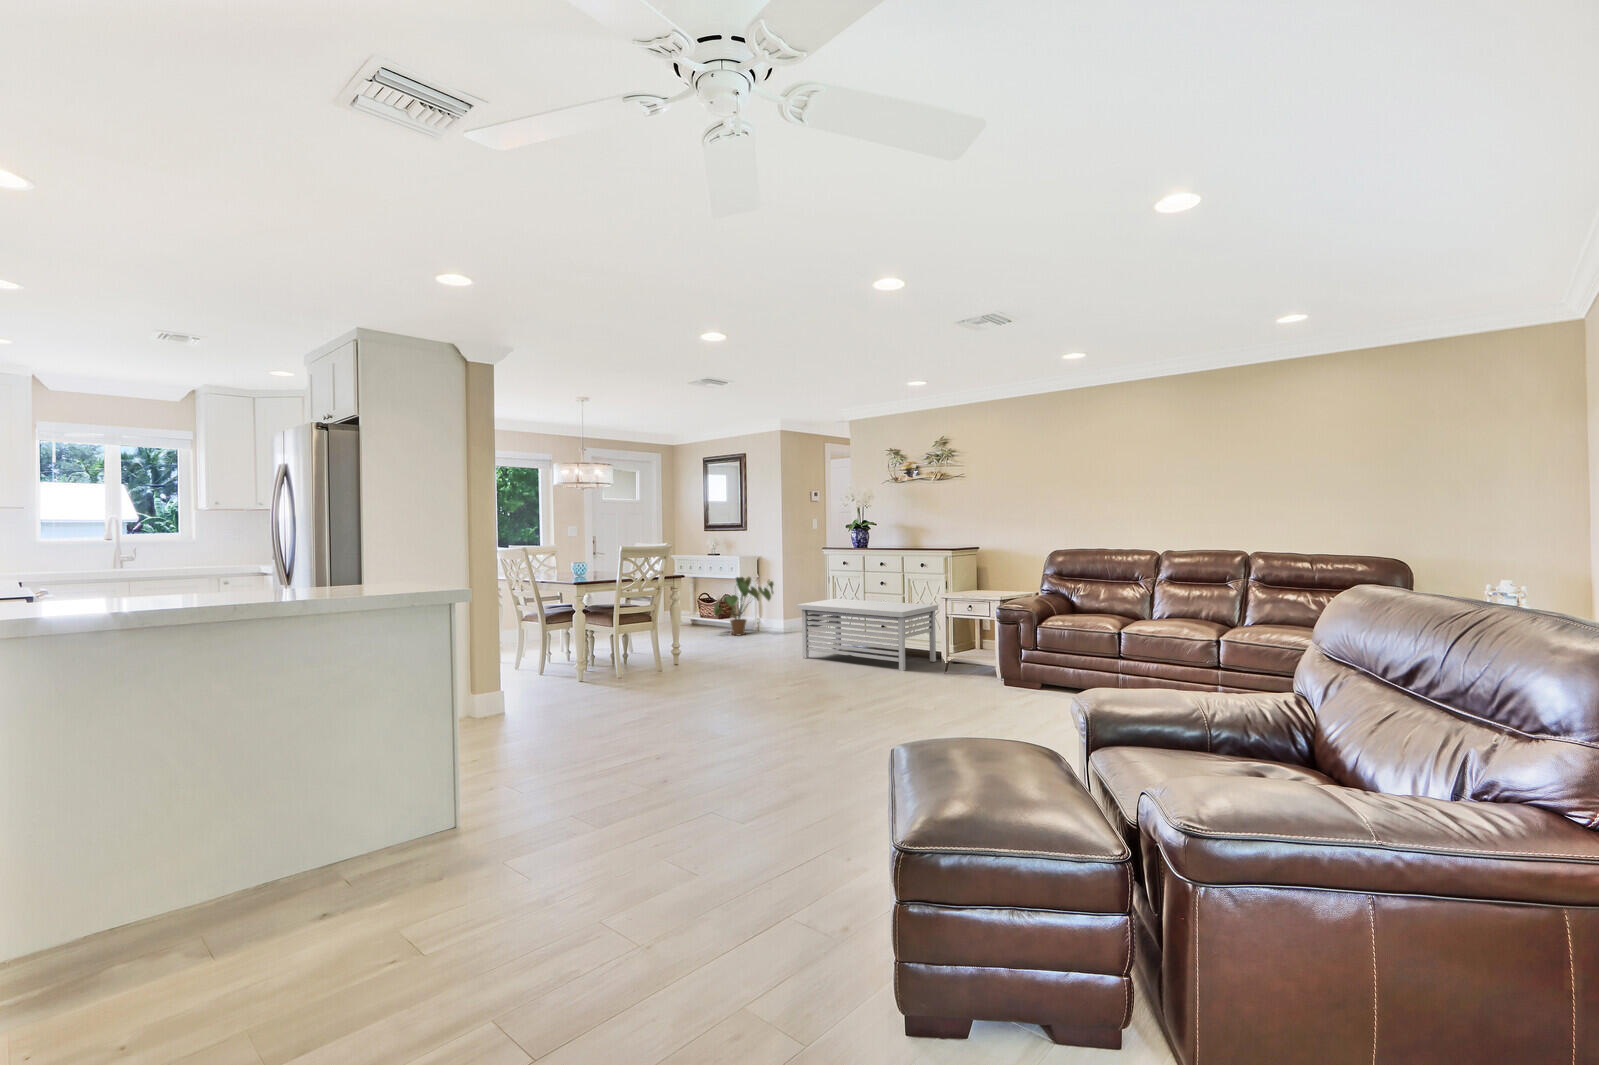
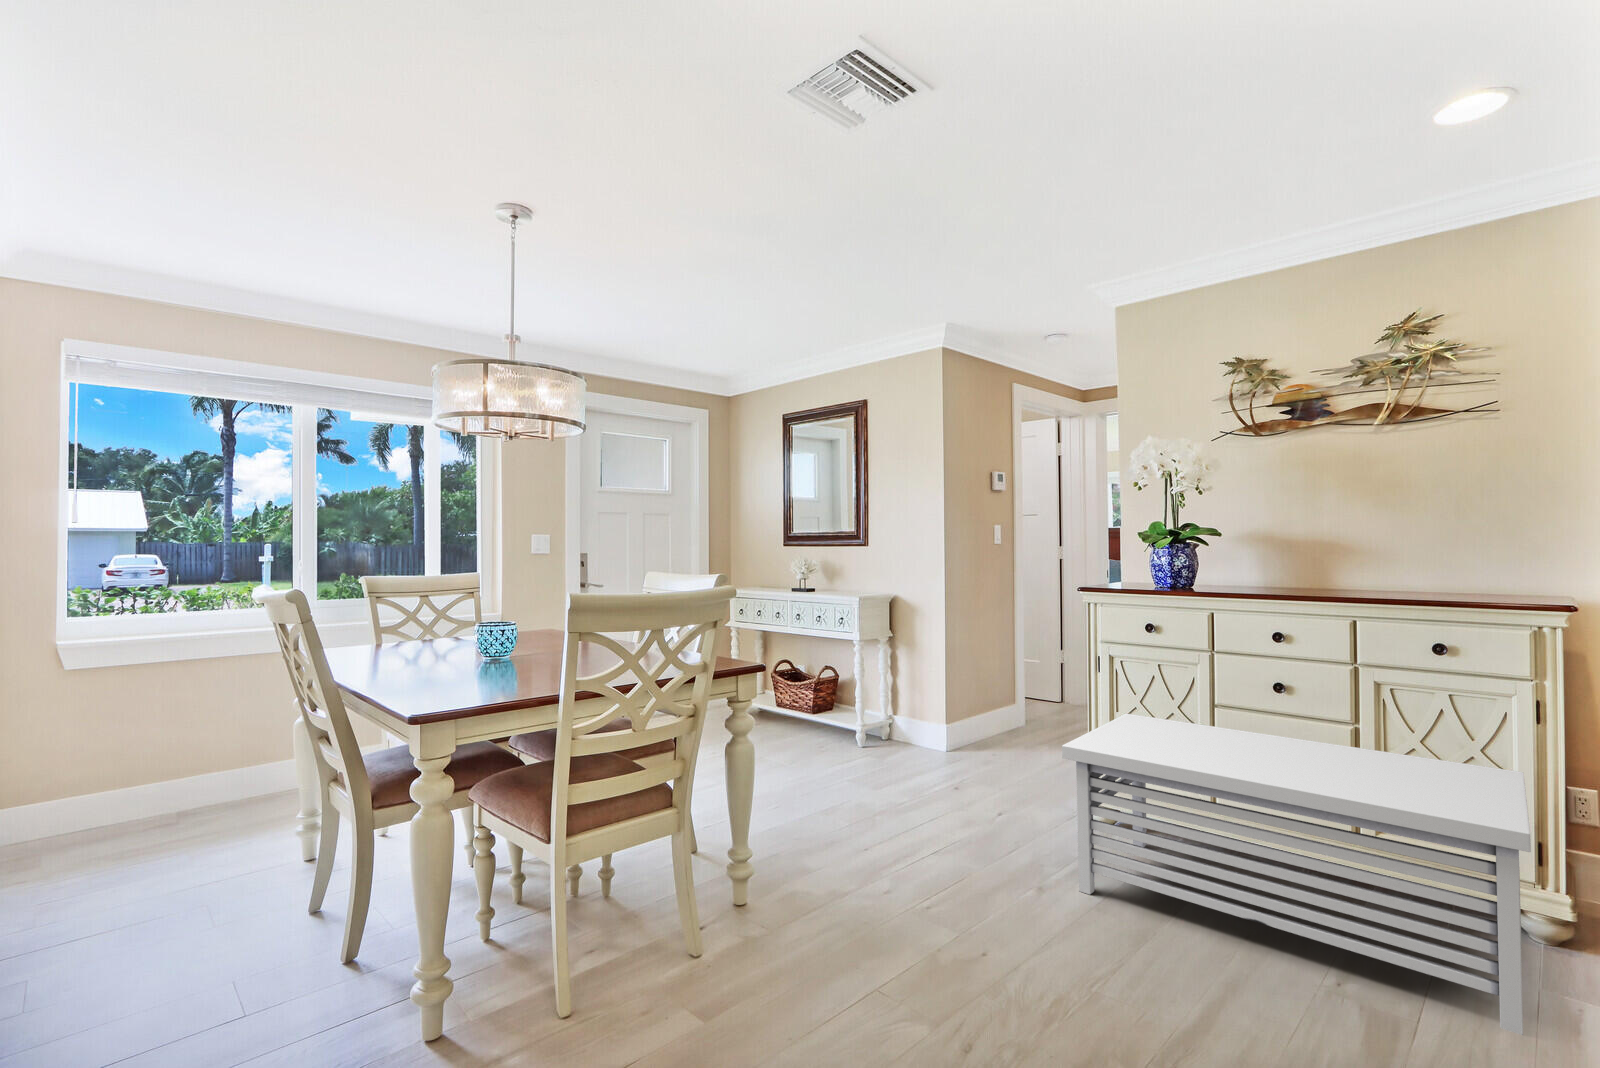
house plant: present [714,577,773,635] -> none [810,635,927,758]

